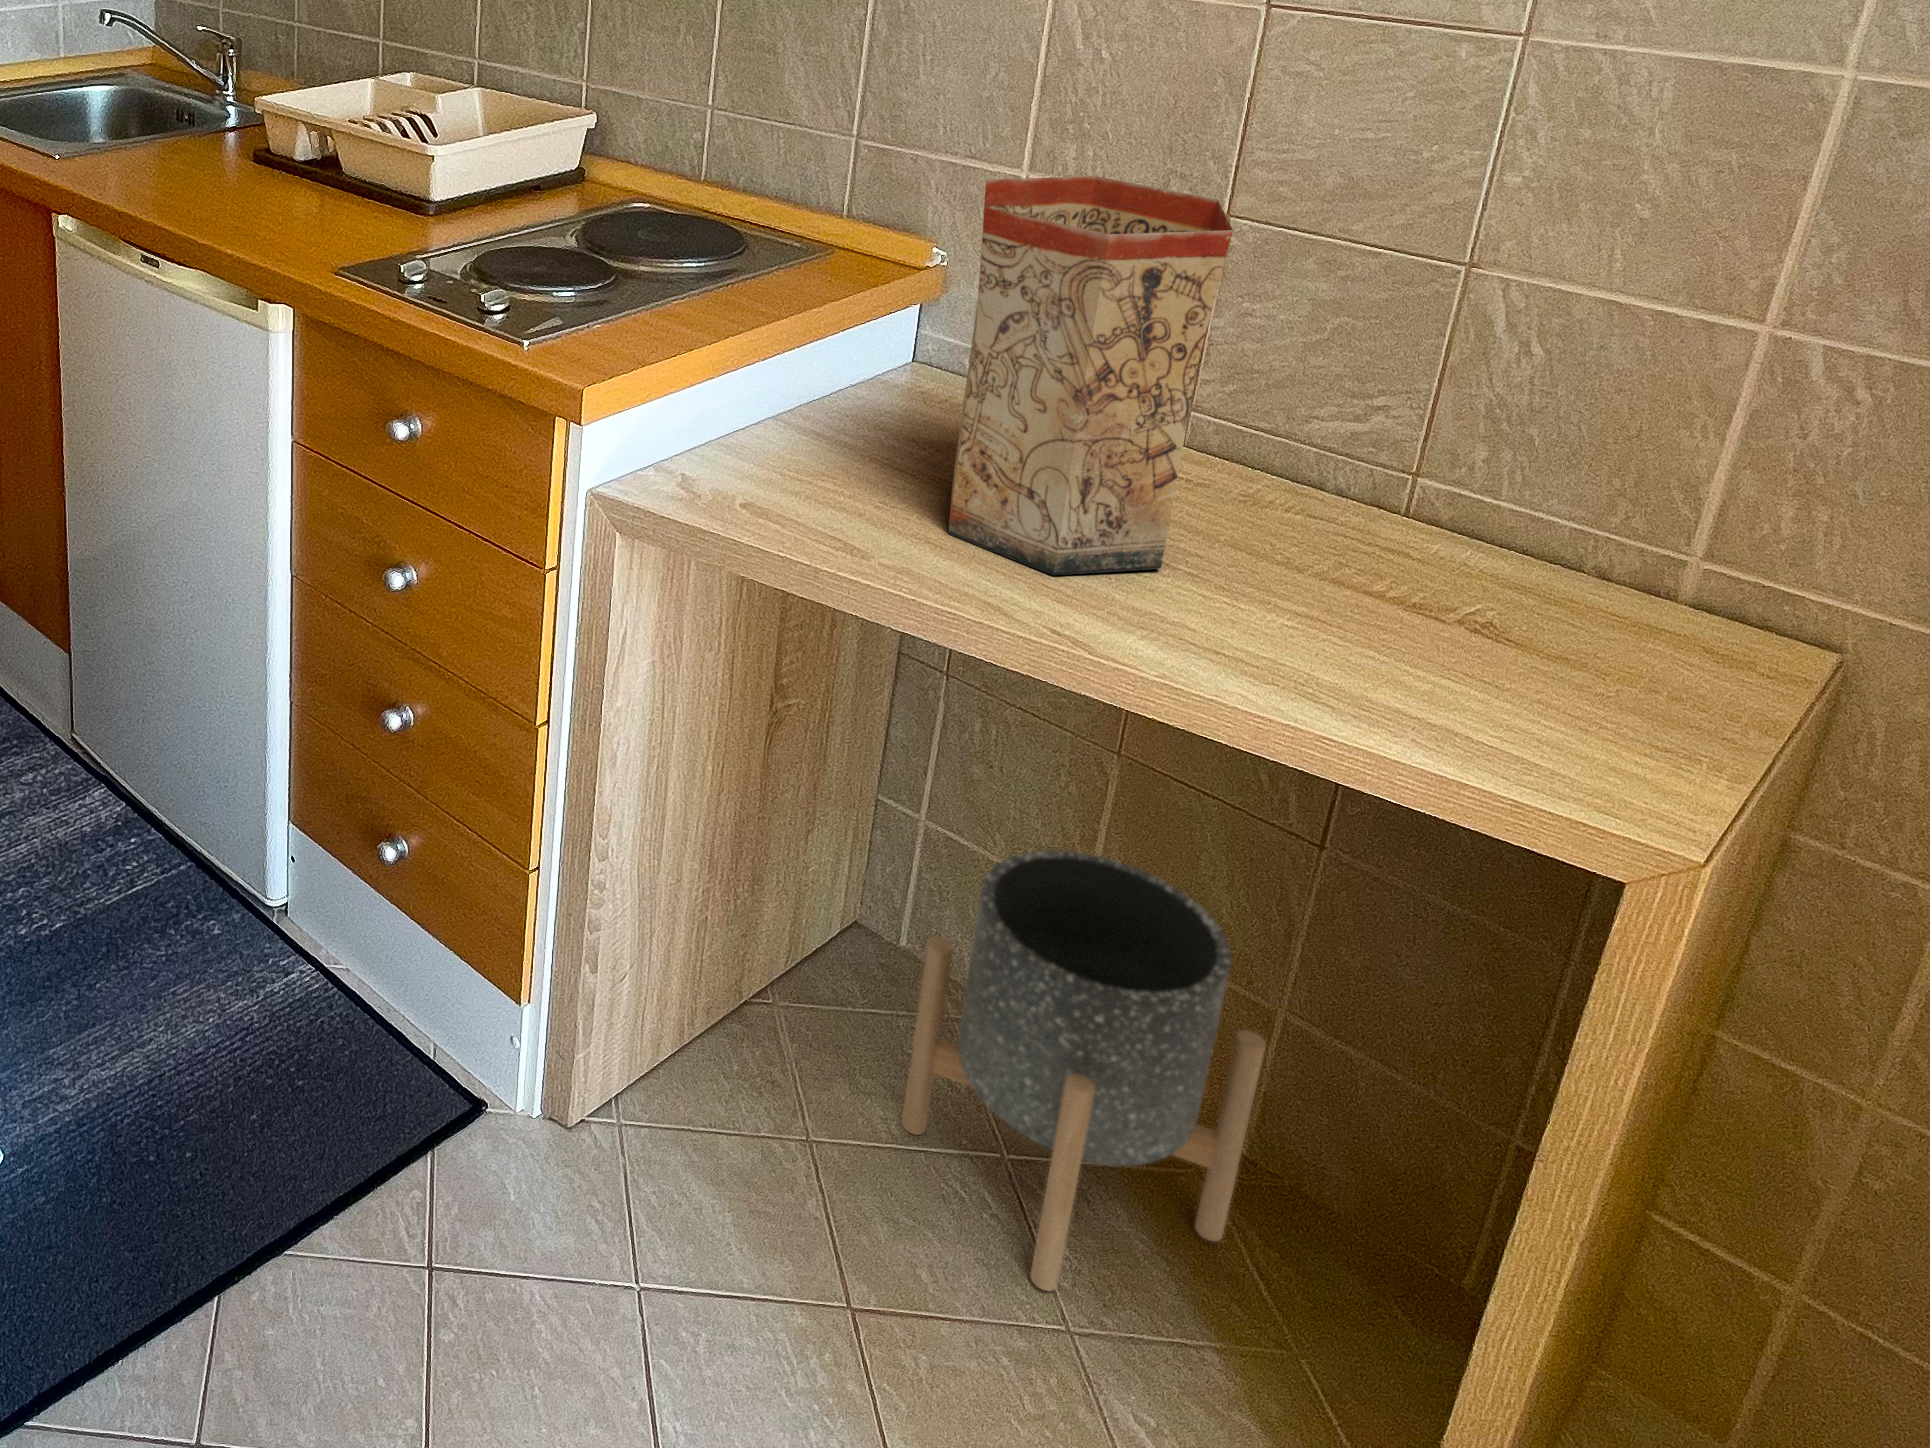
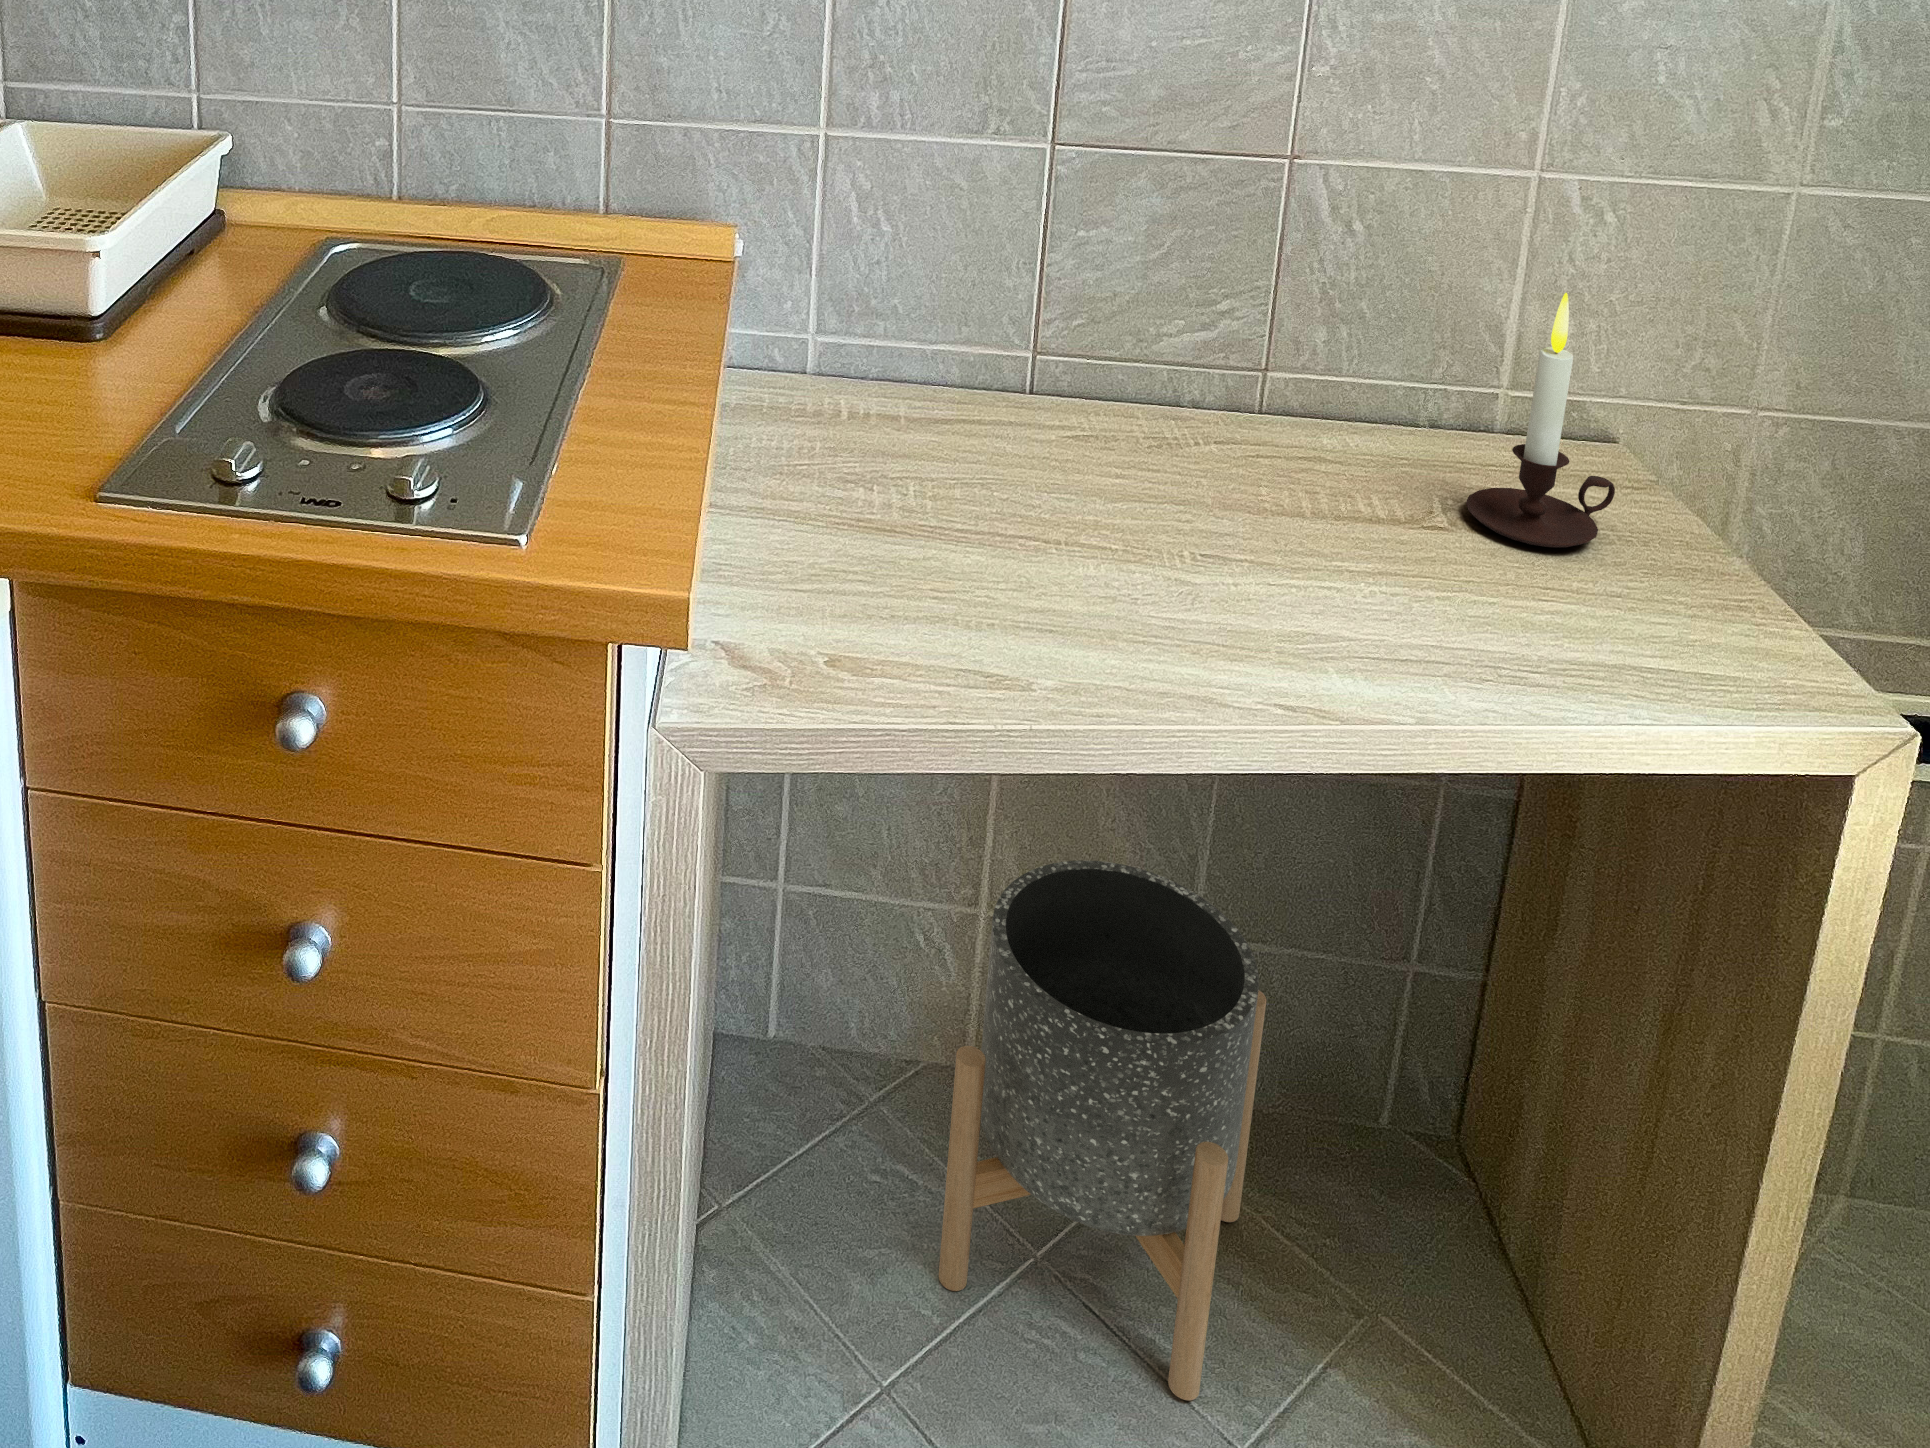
vase: present [948,176,1233,575] -> none [985,138,1304,617]
candle: none [1478,414,1673,675] -> present [1466,293,1615,547]

